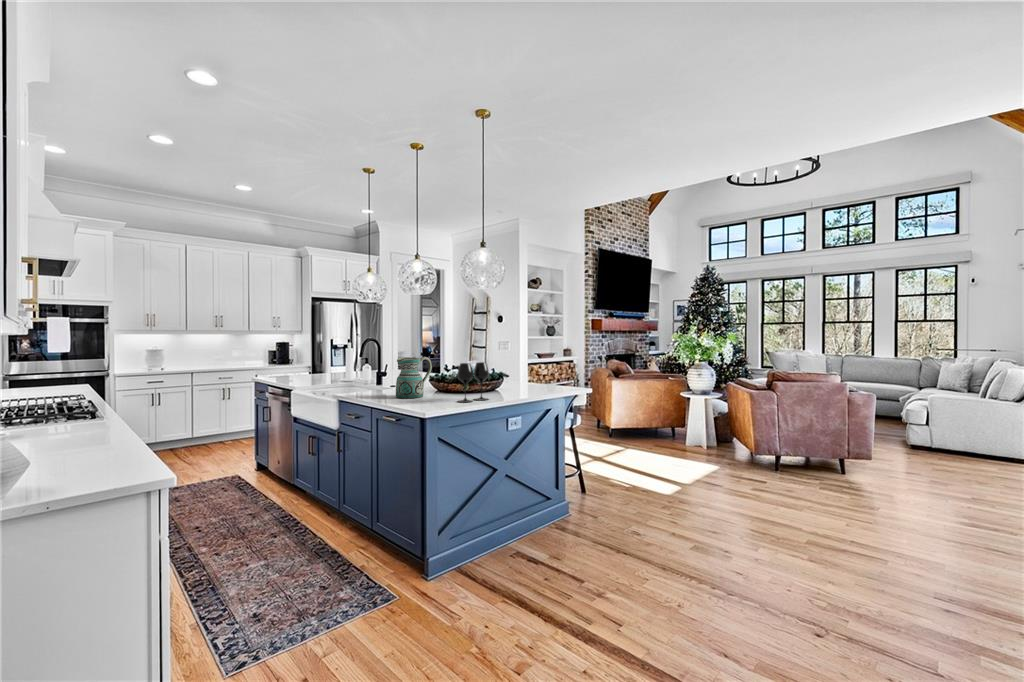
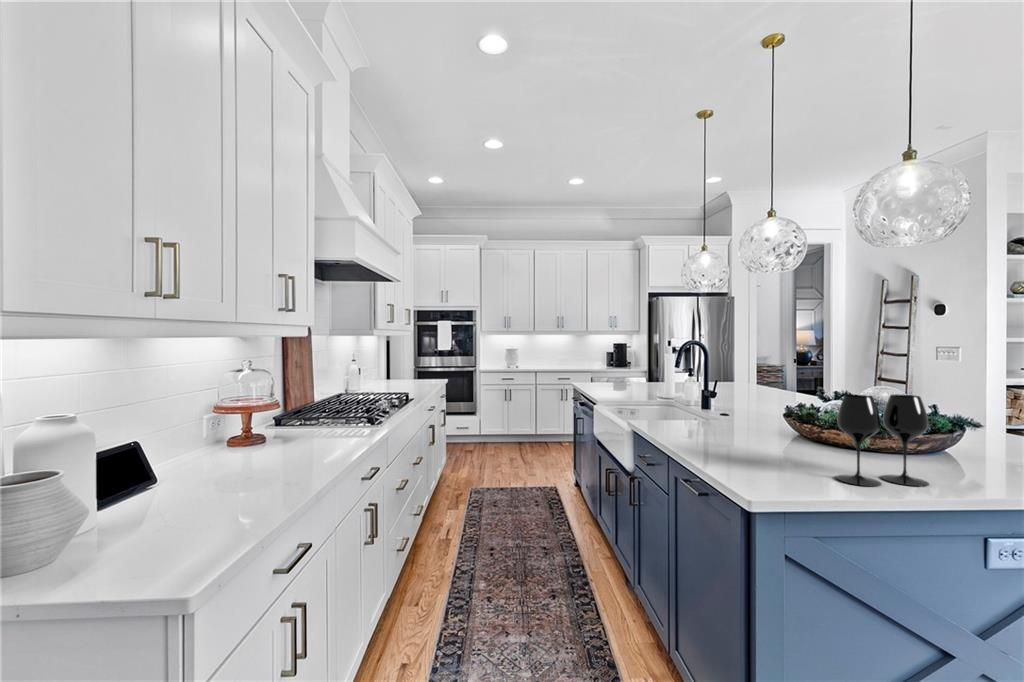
ceramic pitcher: present [396,357,432,398] -> none [710,373,782,449]

